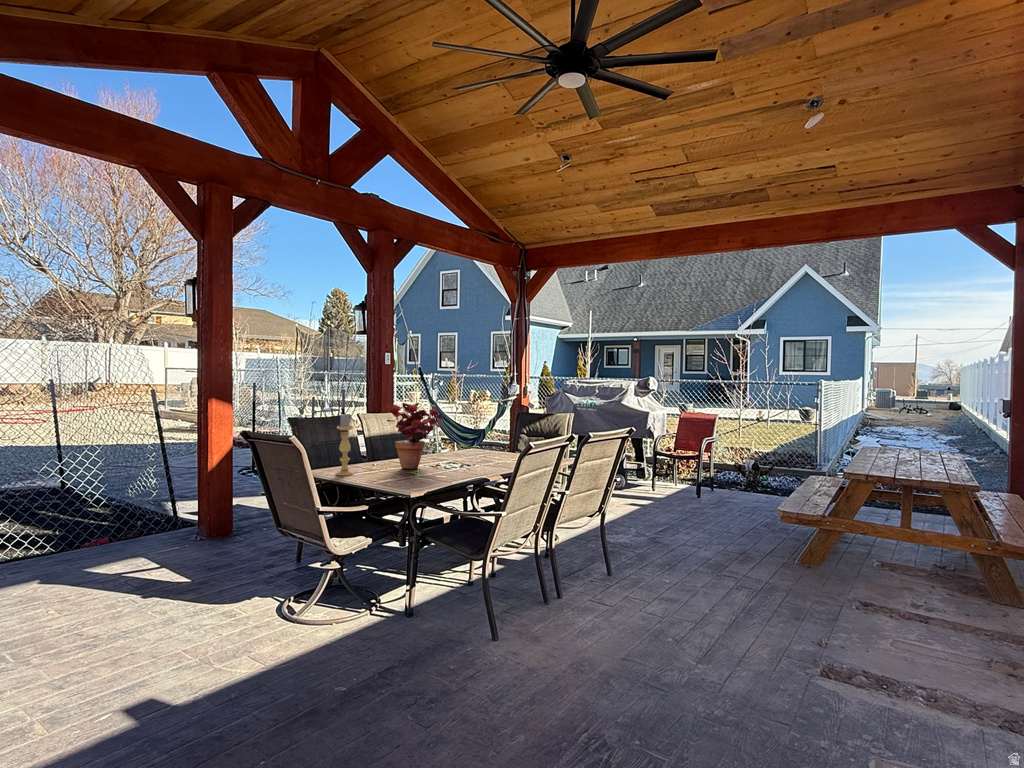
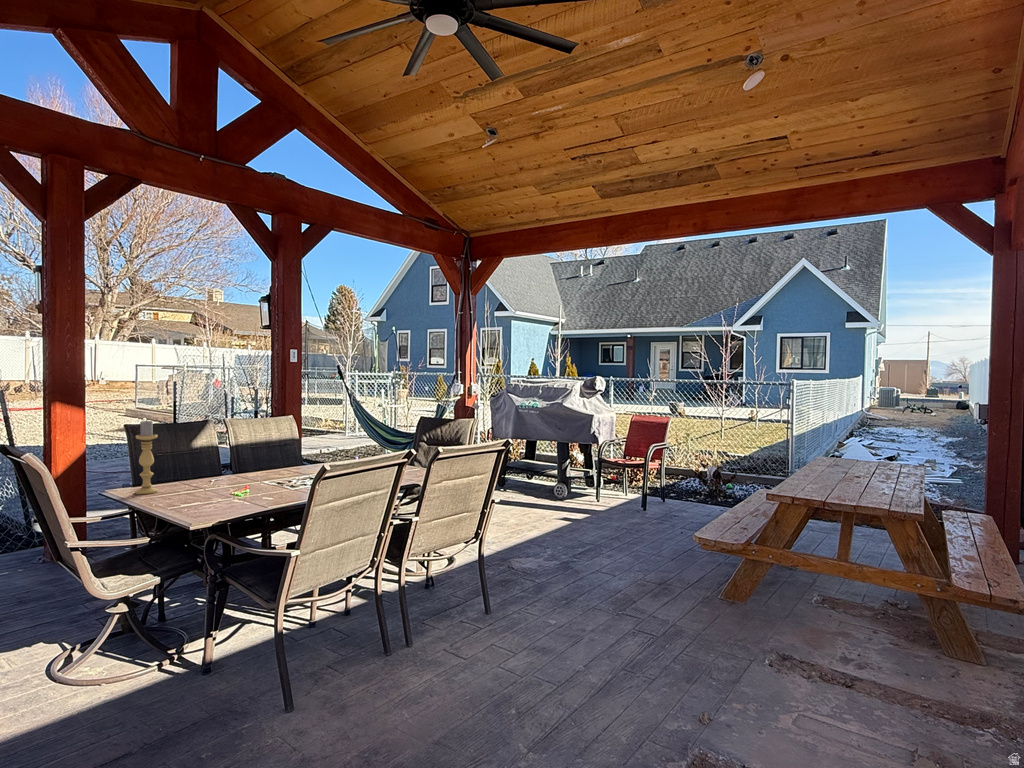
potted plant: present [384,403,443,469] -> none [203,407,279,485]

